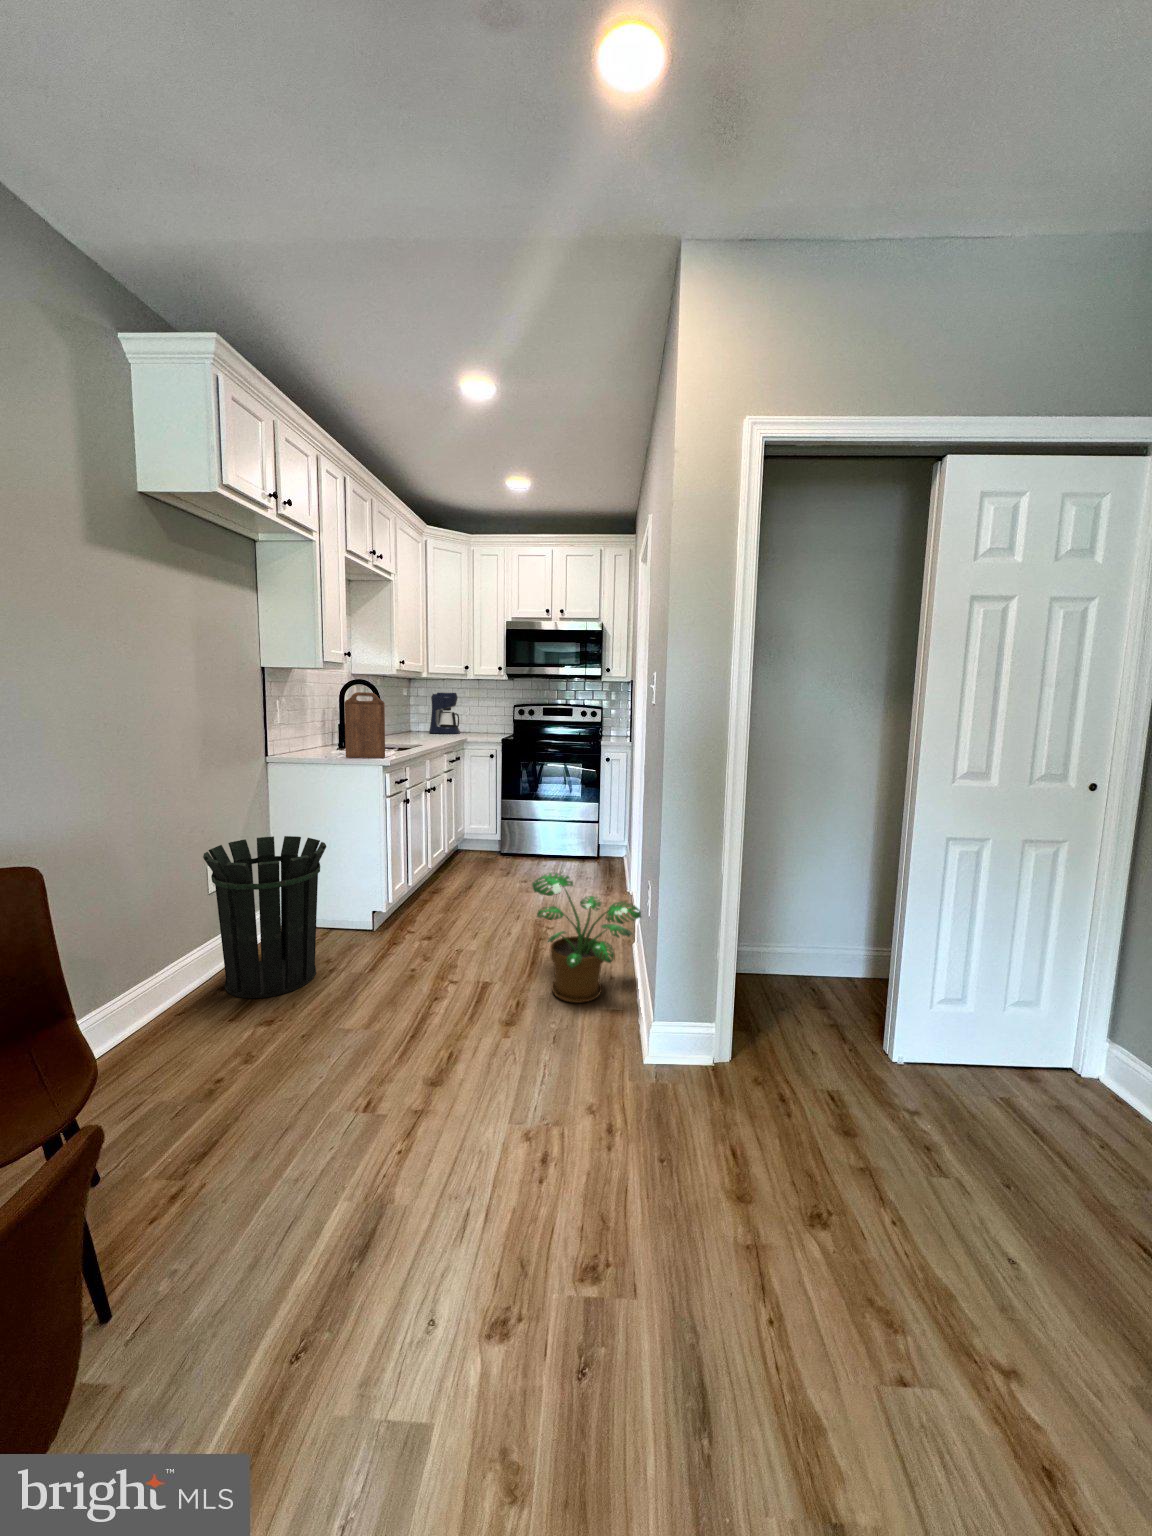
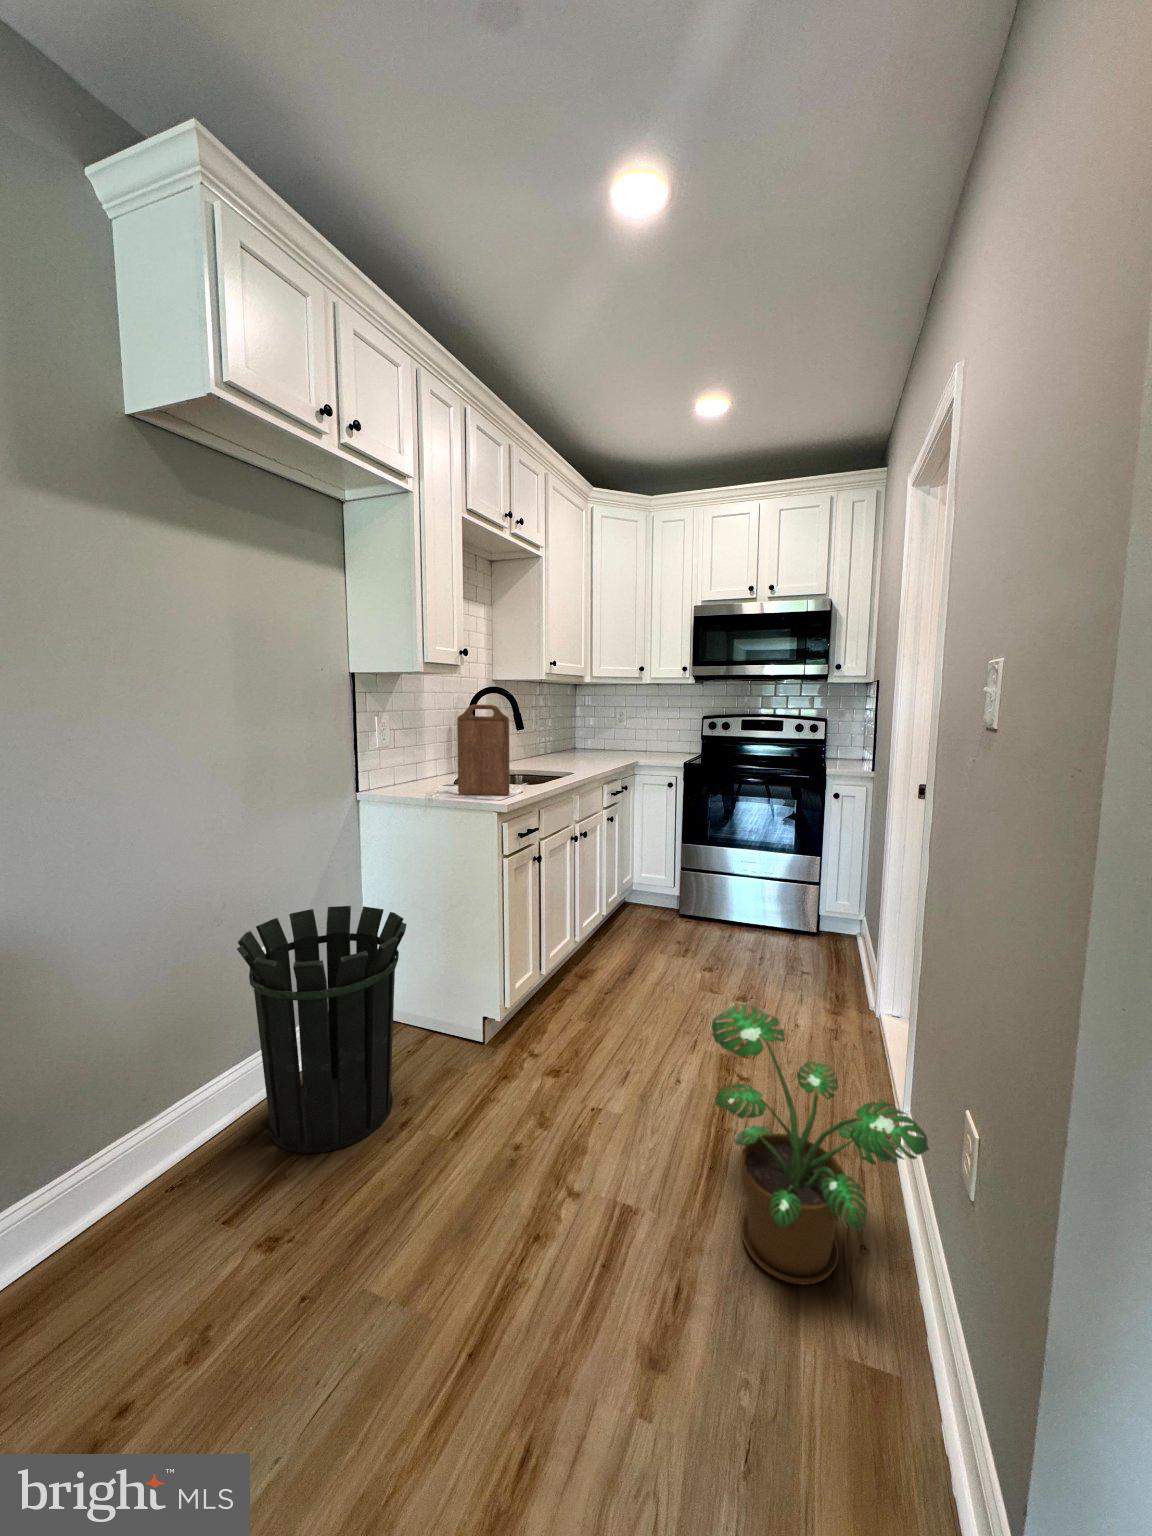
coffee maker: present [429,692,460,734] -> none [593,701,632,753]

